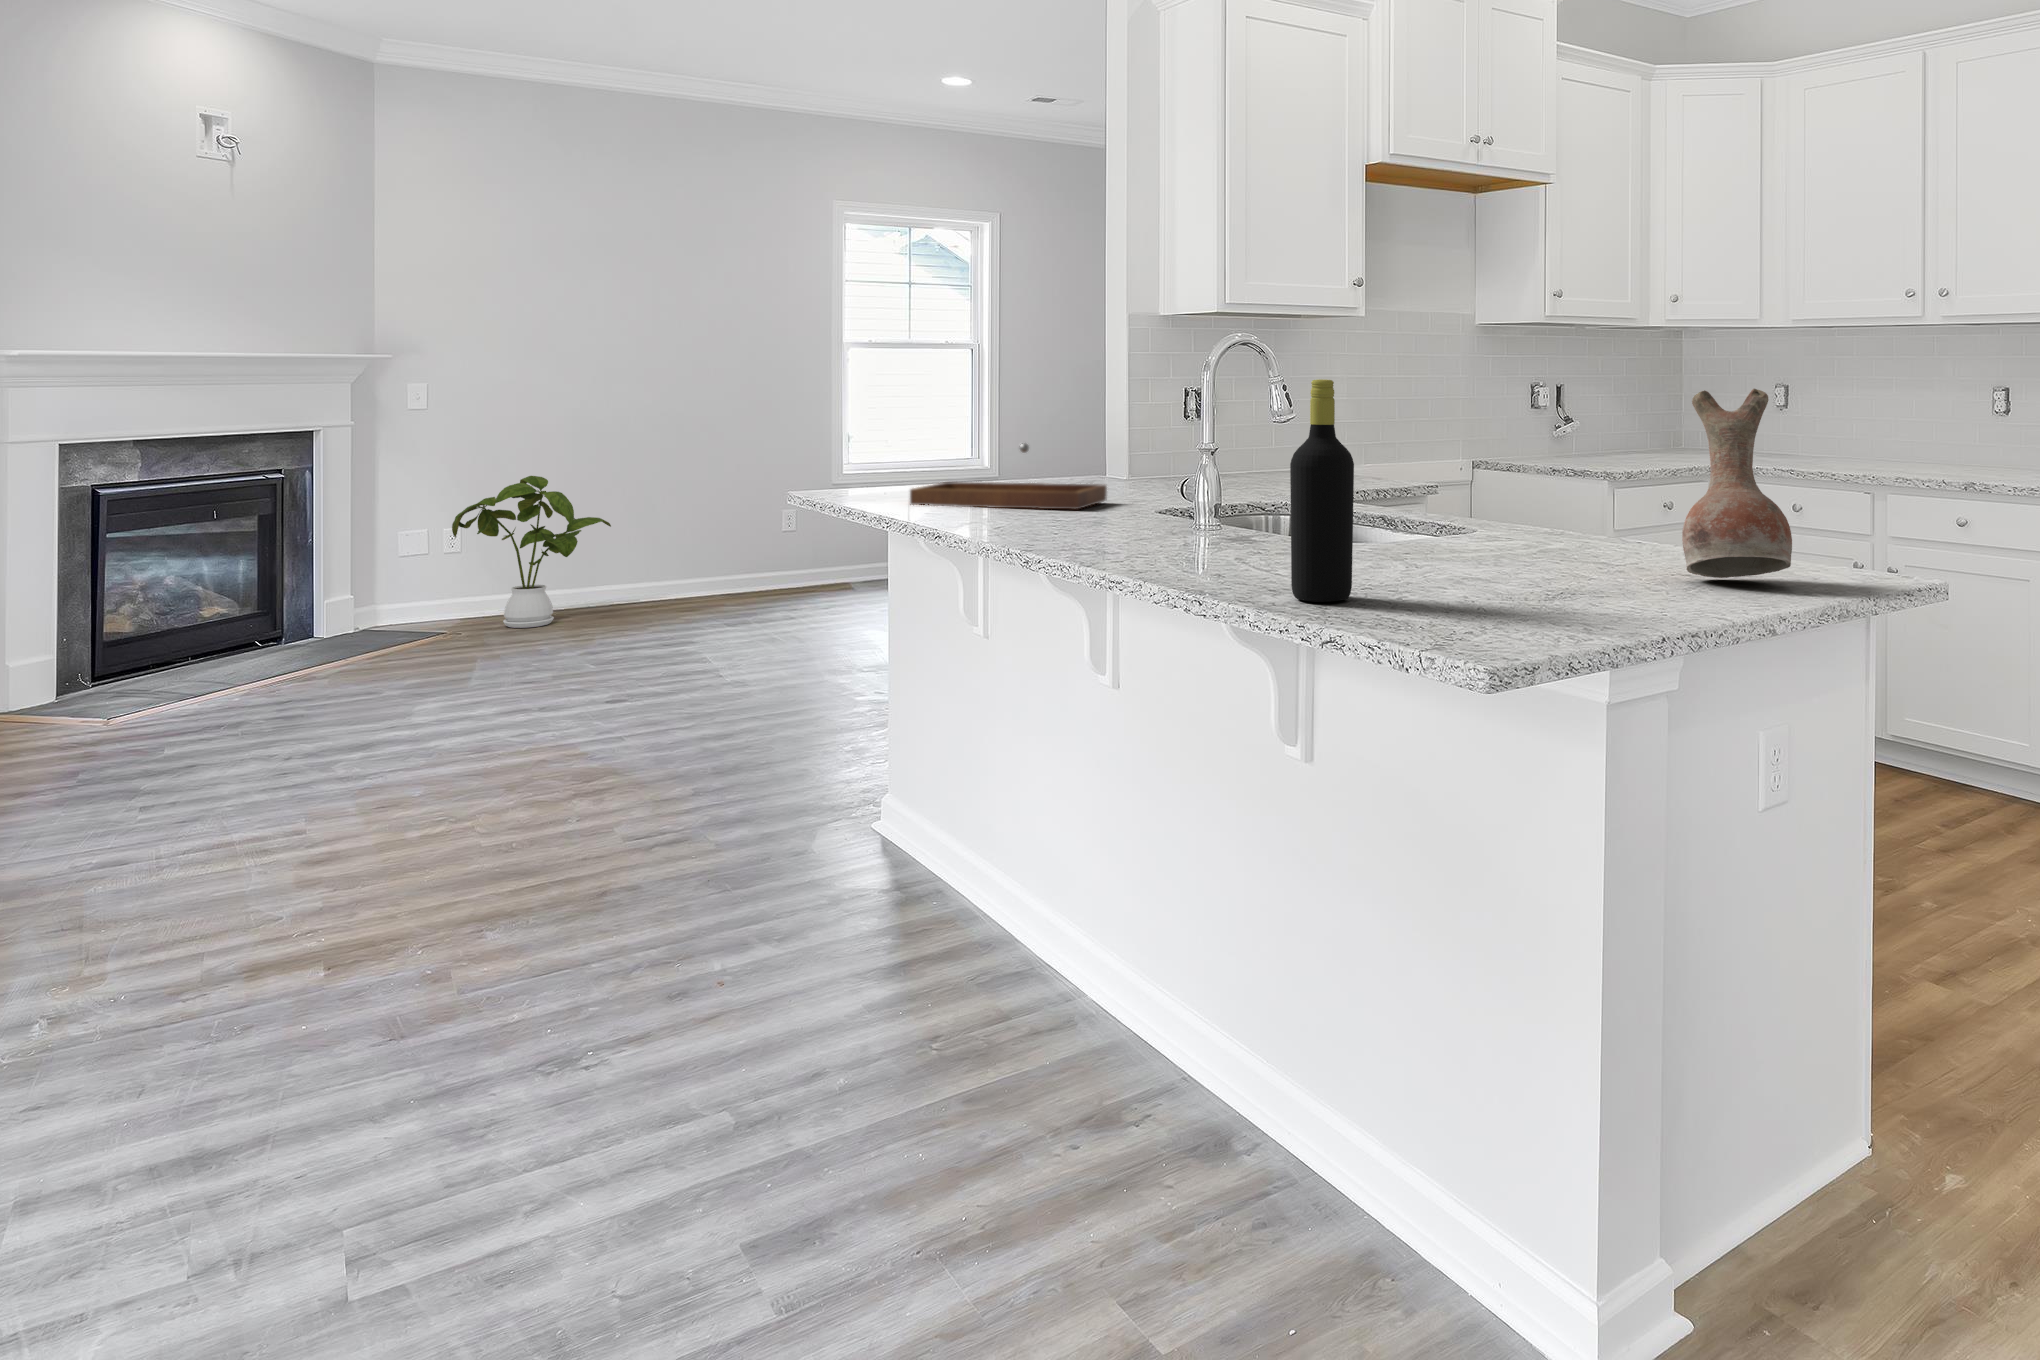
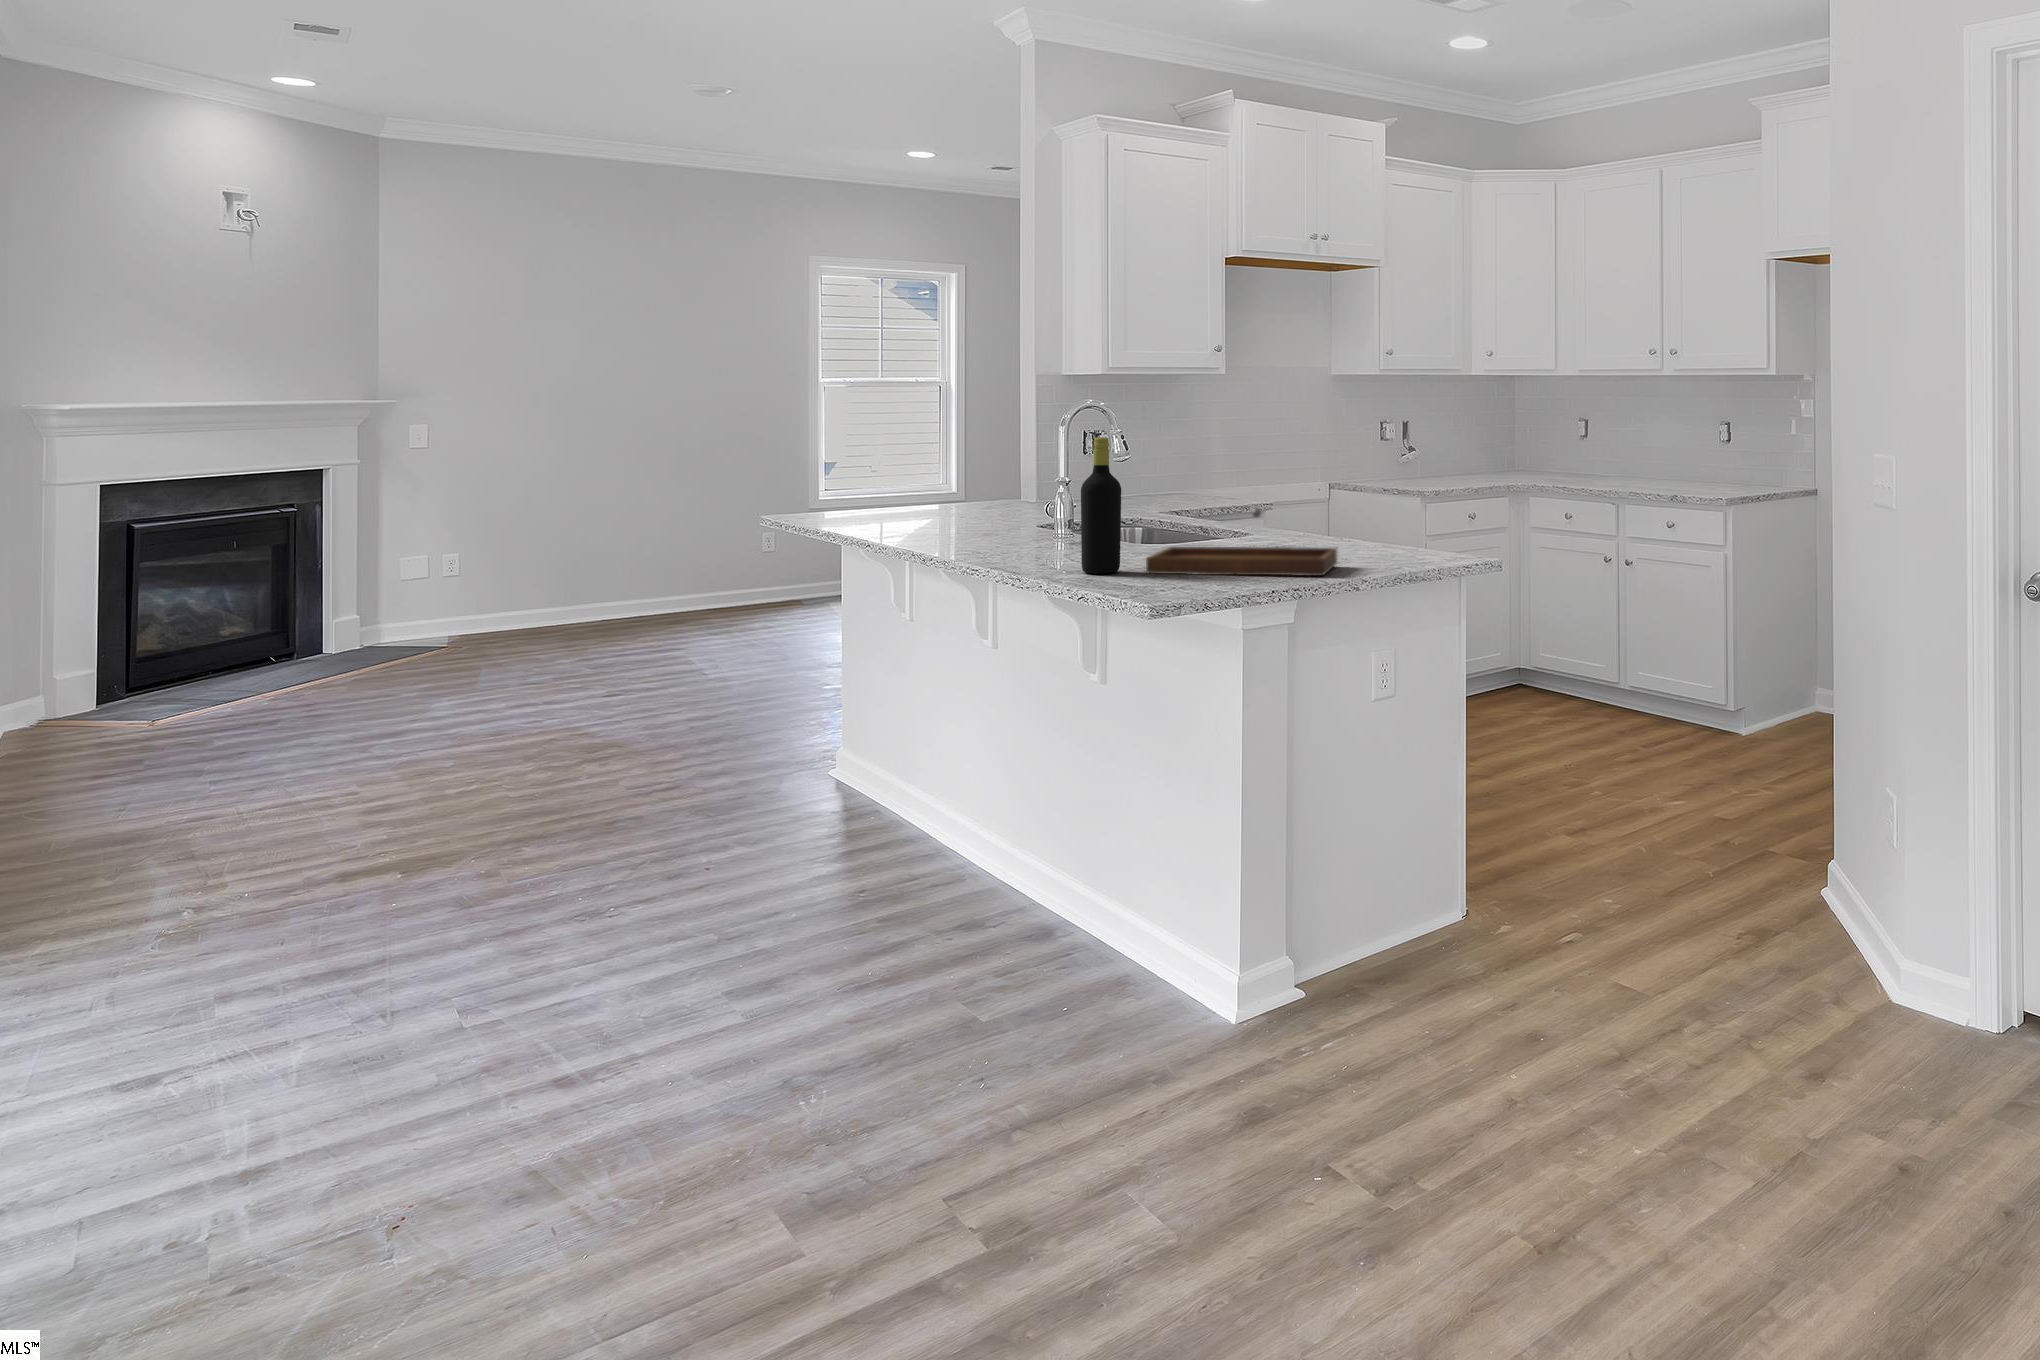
vase: present [1682,389,1792,578] -> none [1351,437,1416,558]
tray: present [910,443,1107,509] -> present [1146,508,1337,576]
house plant: present [452,476,611,628] -> none [454,506,602,641]

